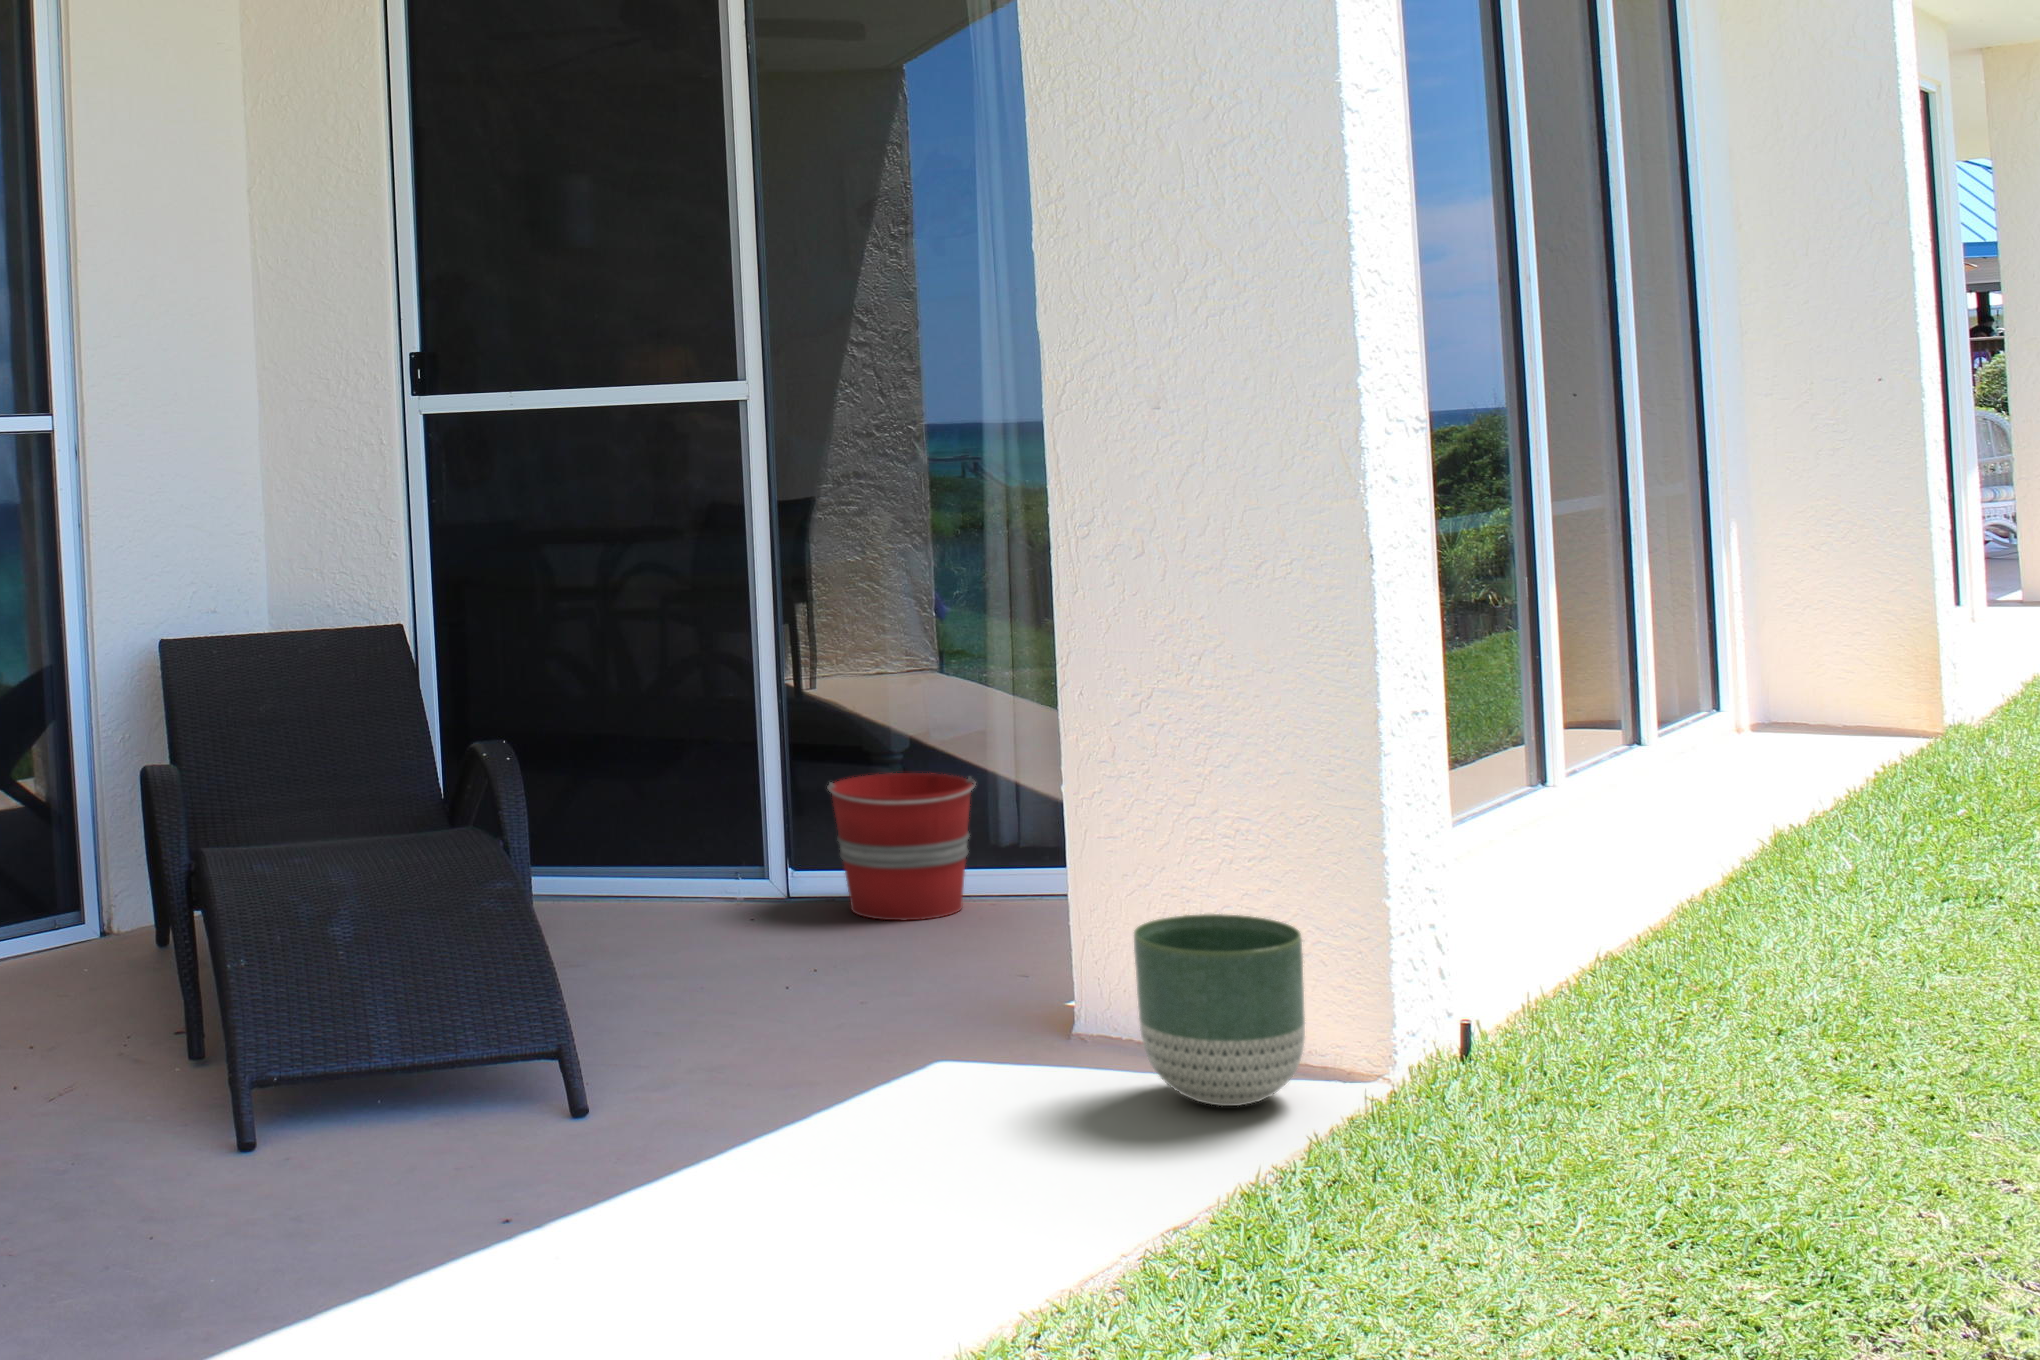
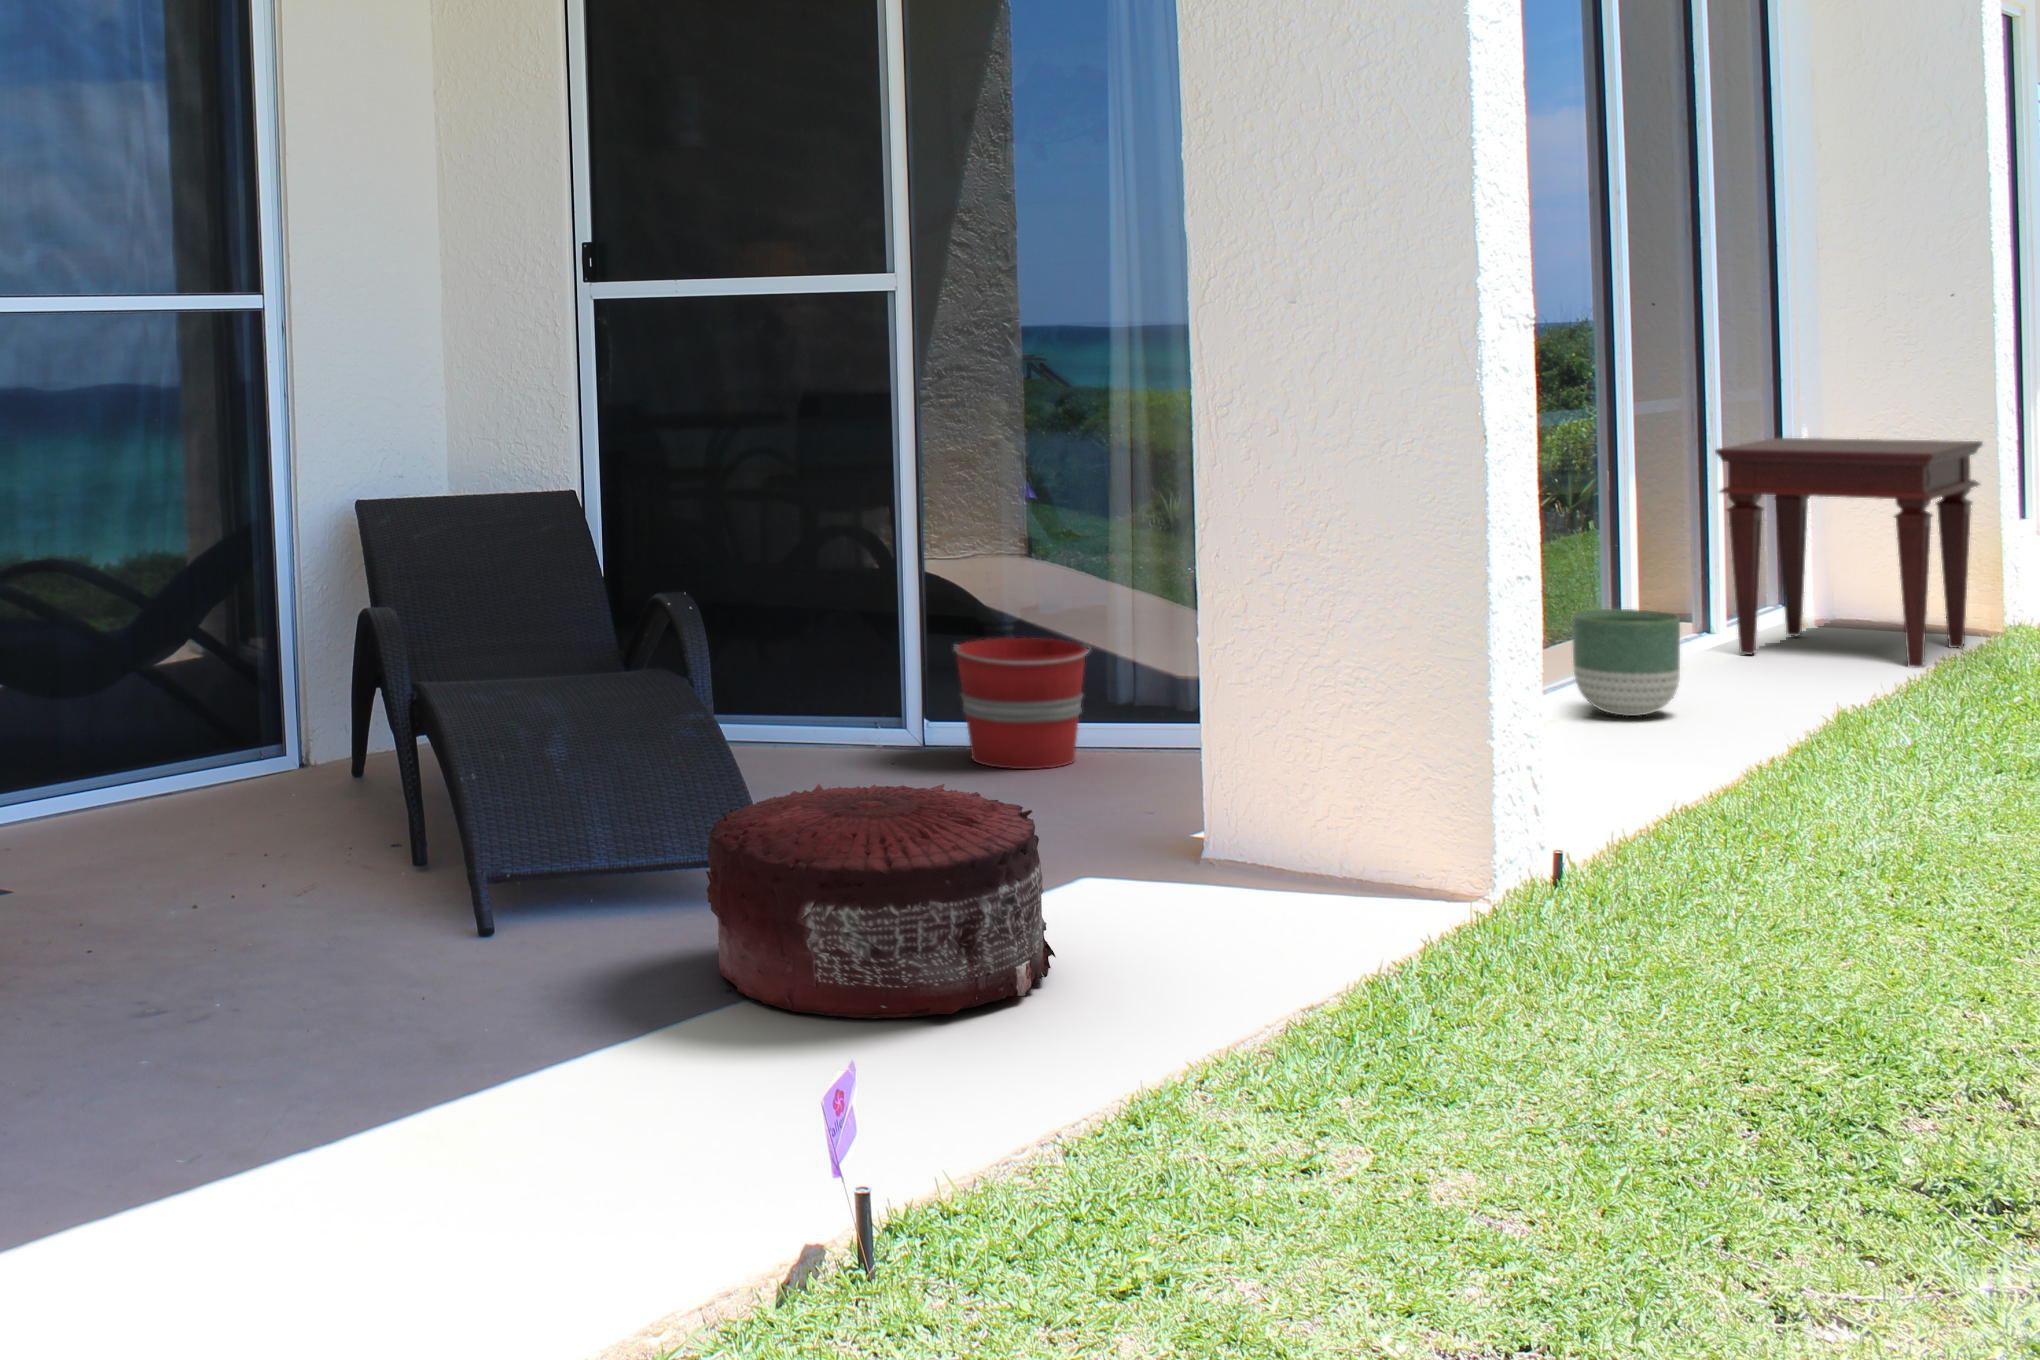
side table: none [1641,533,1913,776] -> present [1715,438,1983,668]
planter: present [1134,914,1305,1106] -> present [1572,609,1680,716]
pouf: none [477,963,891,1260] -> present [706,784,1056,1018]

